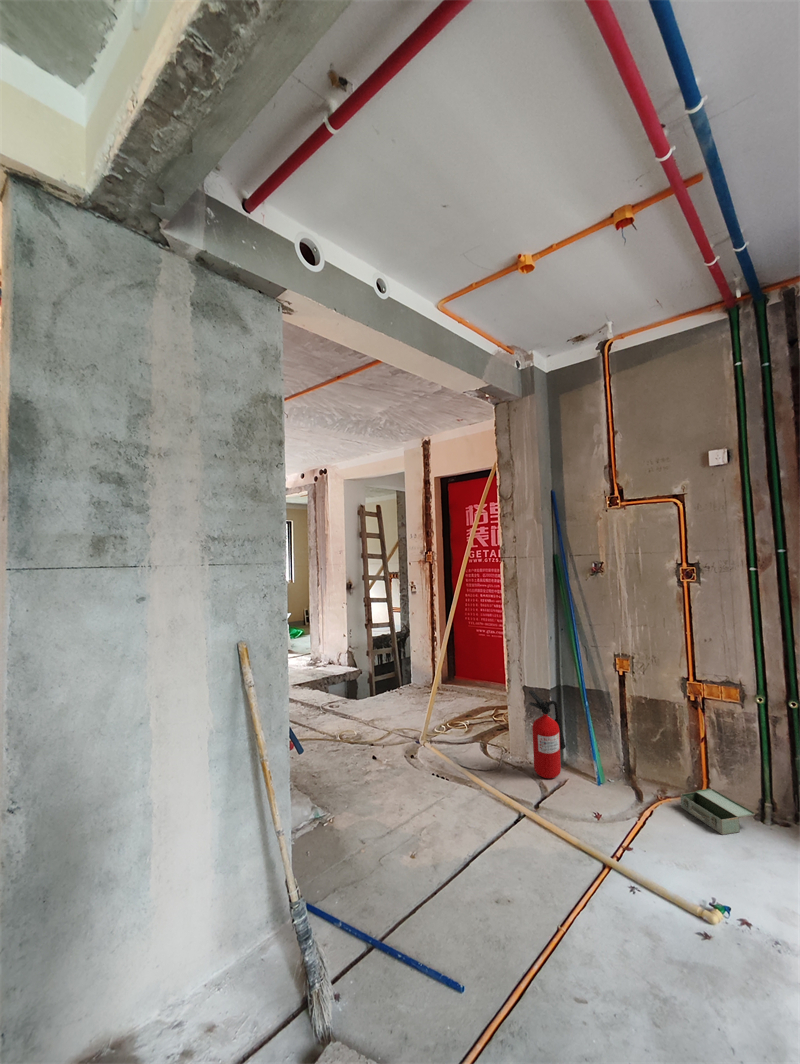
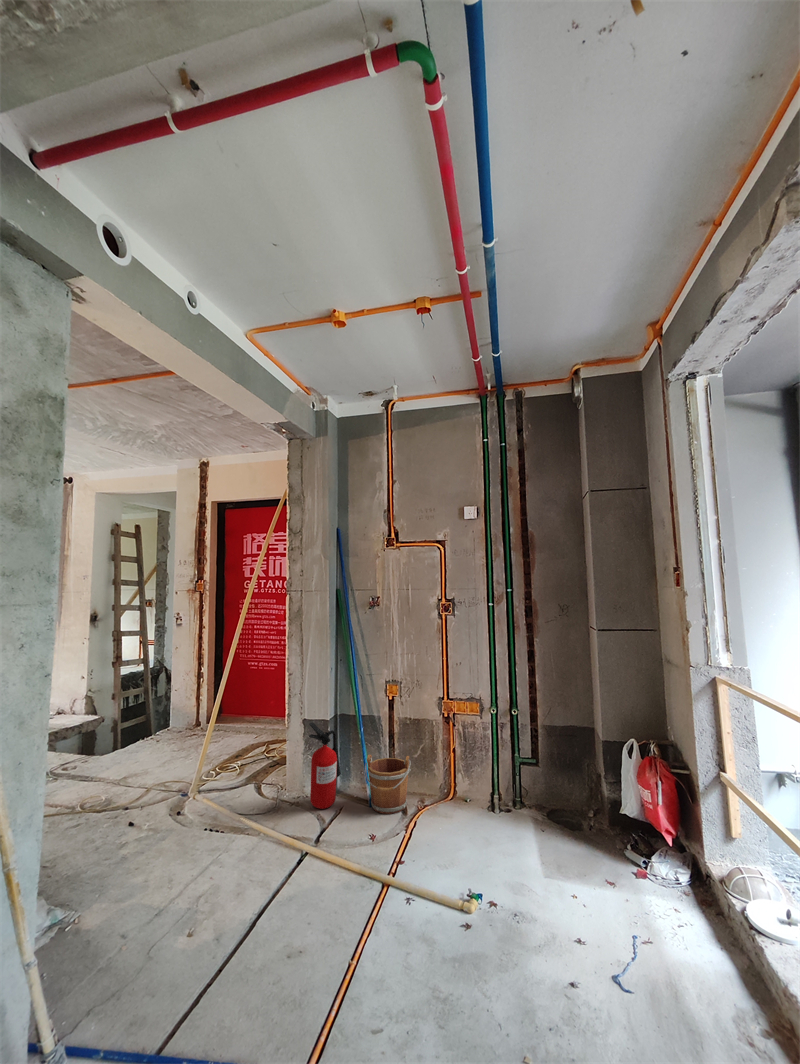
bucket: none [591,731,646,798] -> present [365,755,411,814]
toolbox: present [680,789,755,835] -> none [437,790,491,829]

